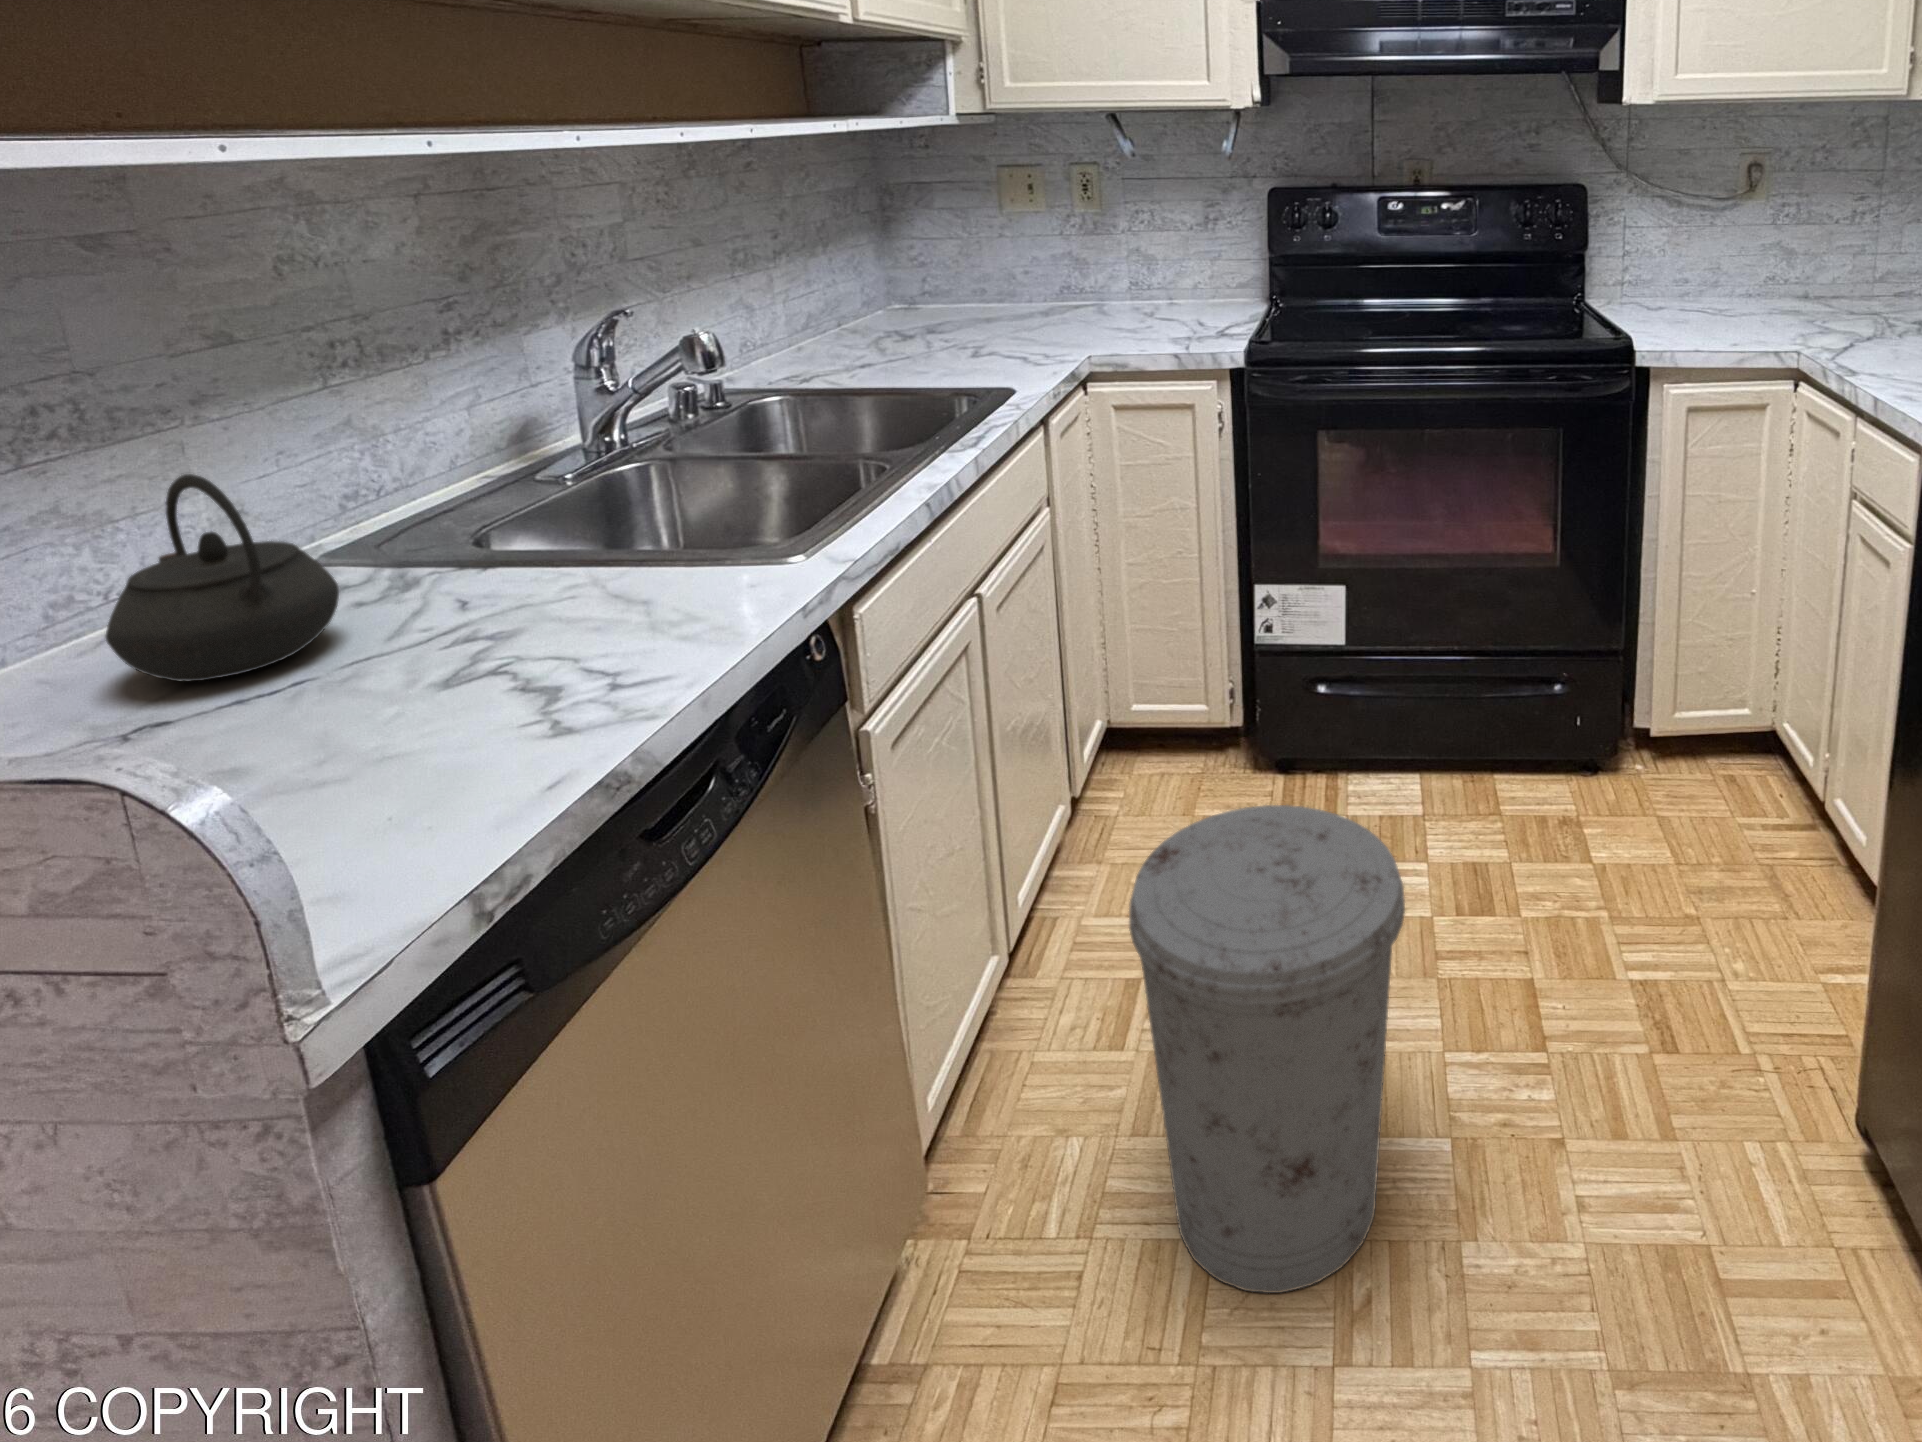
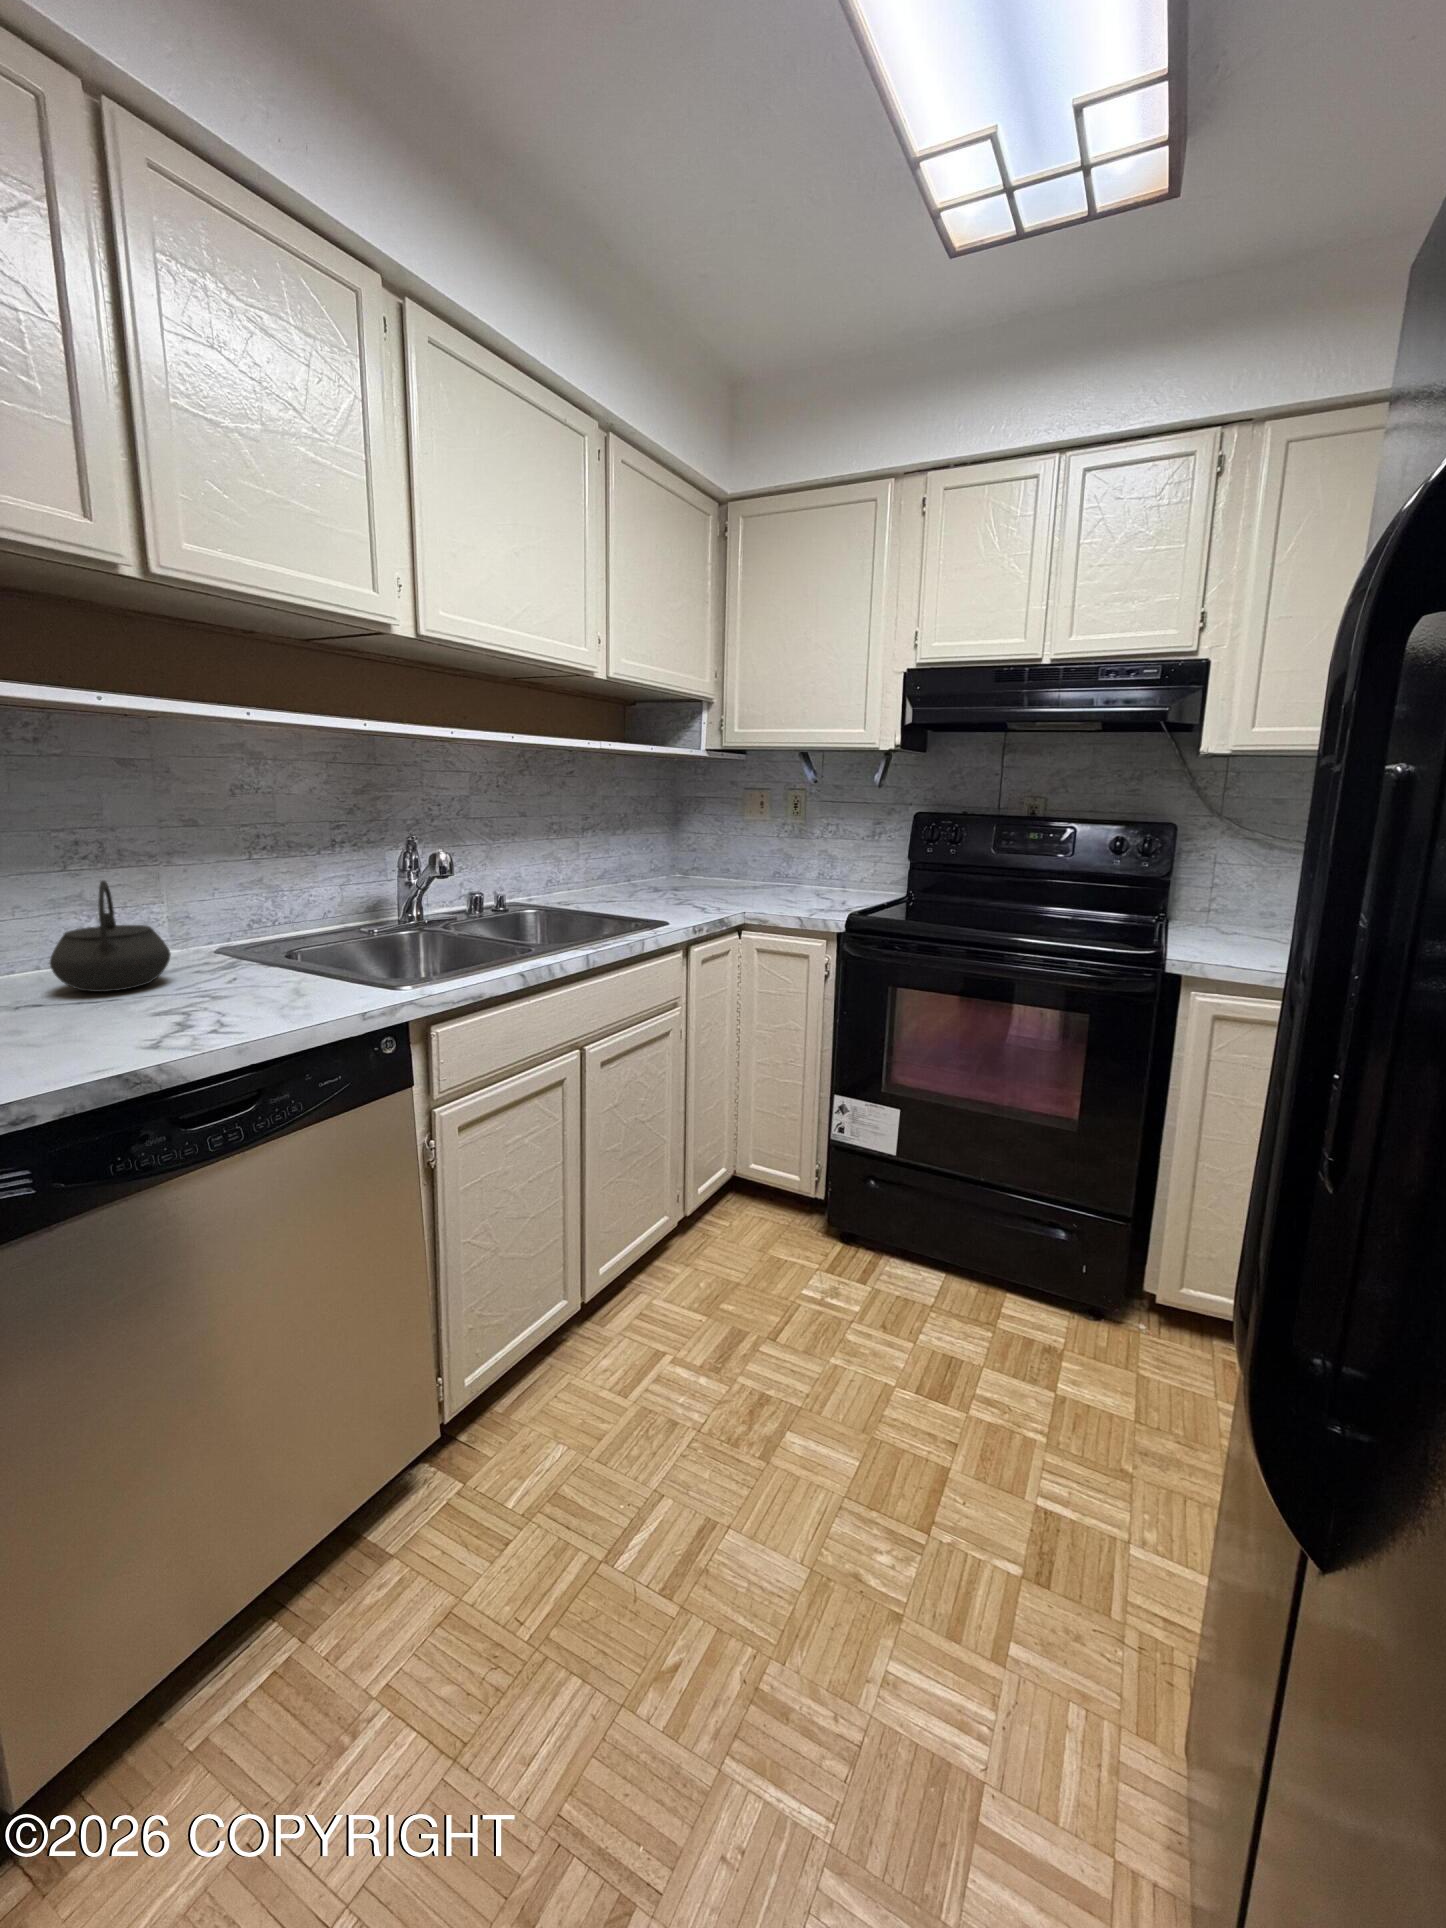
trash can: present [1129,805,1405,1293] -> none [556,1240,770,1633]

